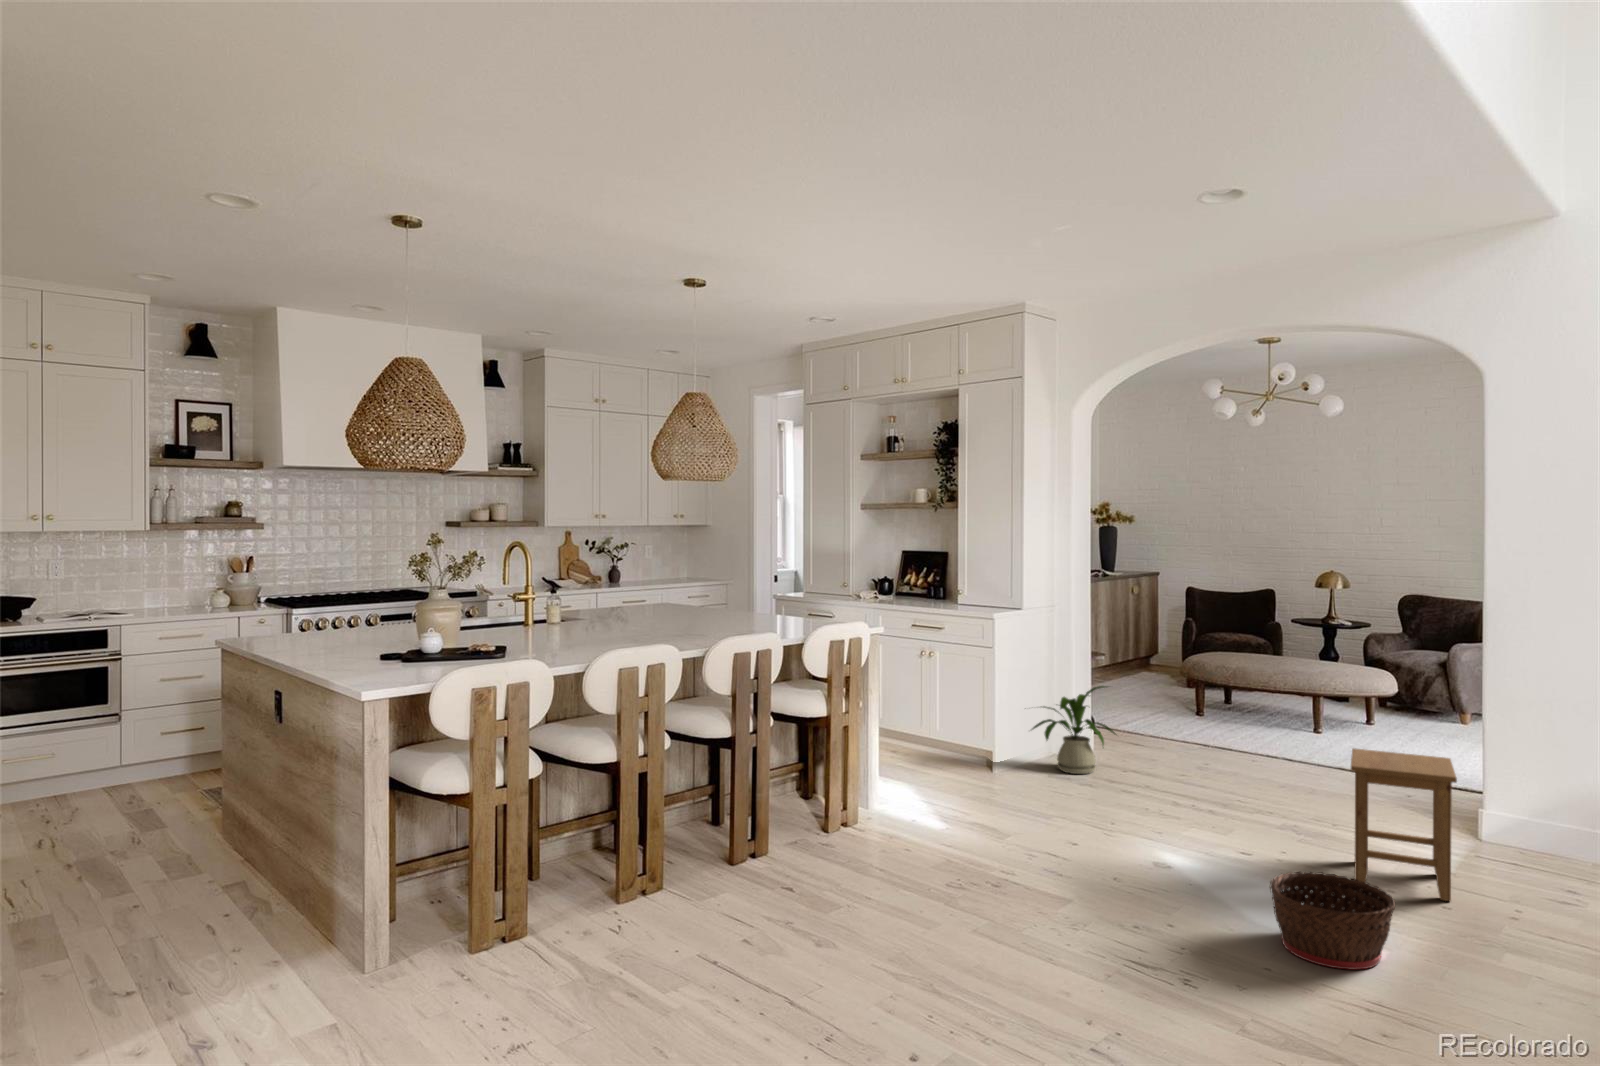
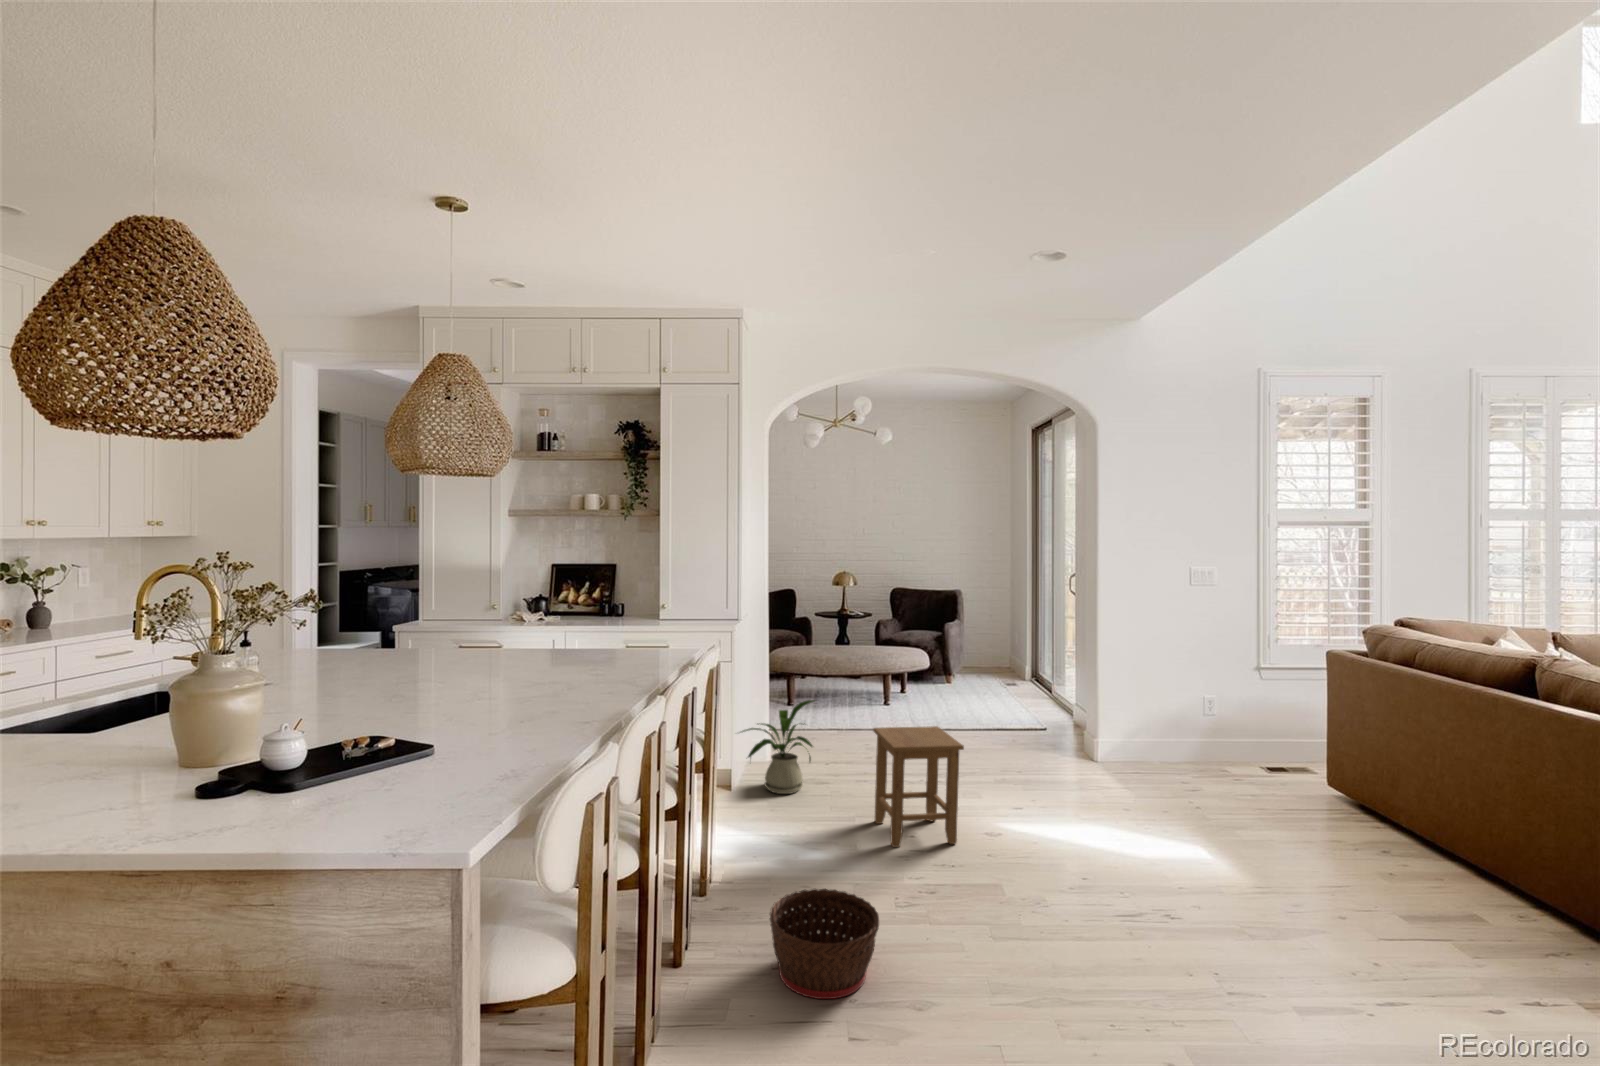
stool: present [1351,748,1457,901] -> present [873,726,964,847]
basket: present [1270,872,1395,969] -> present [770,889,879,999]

